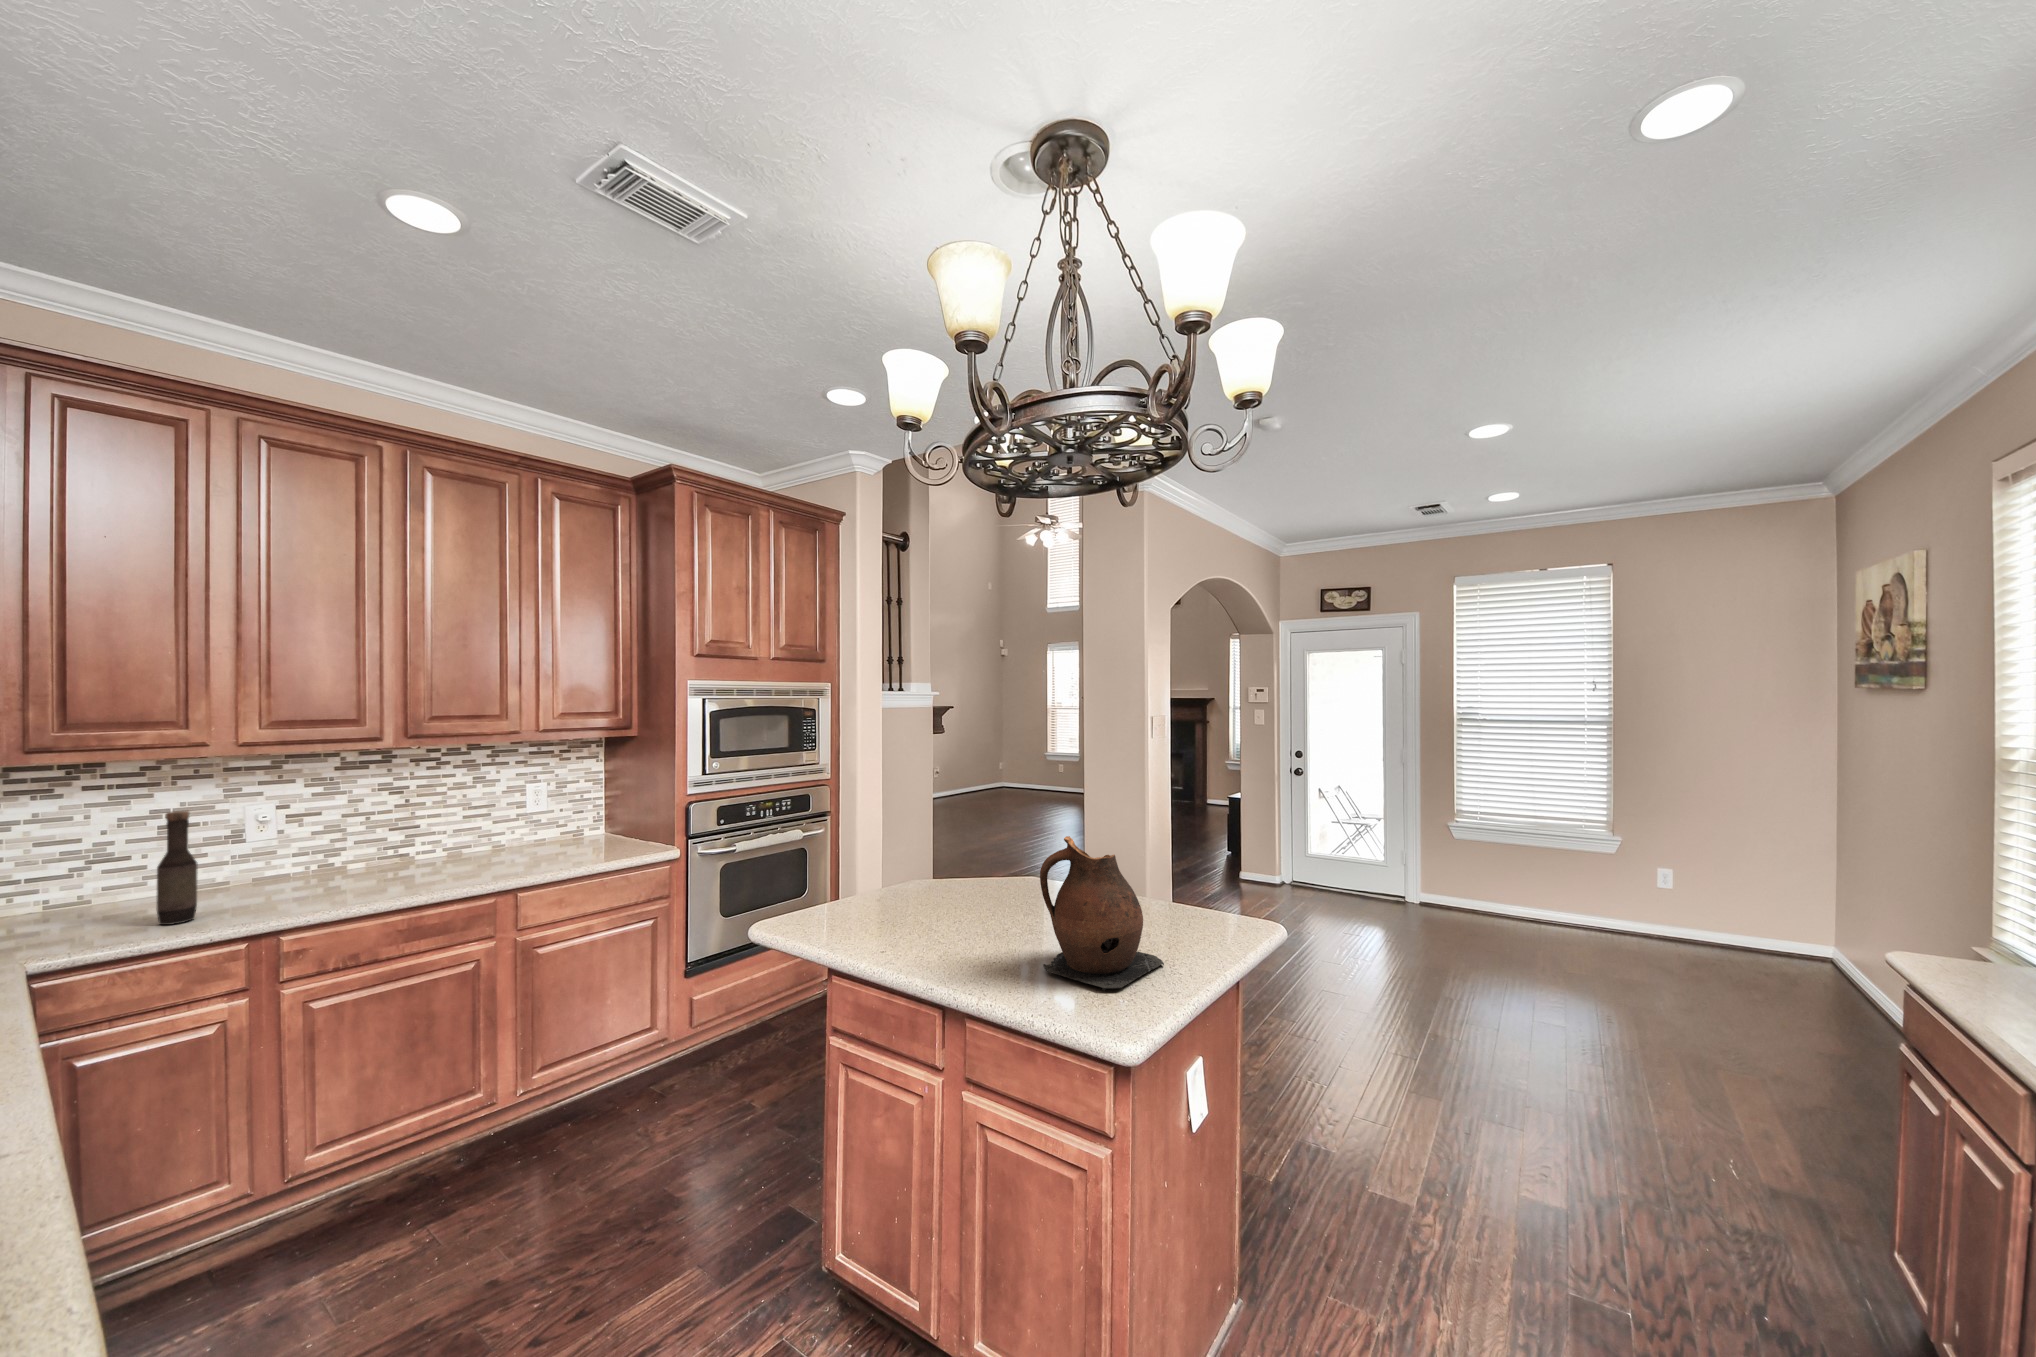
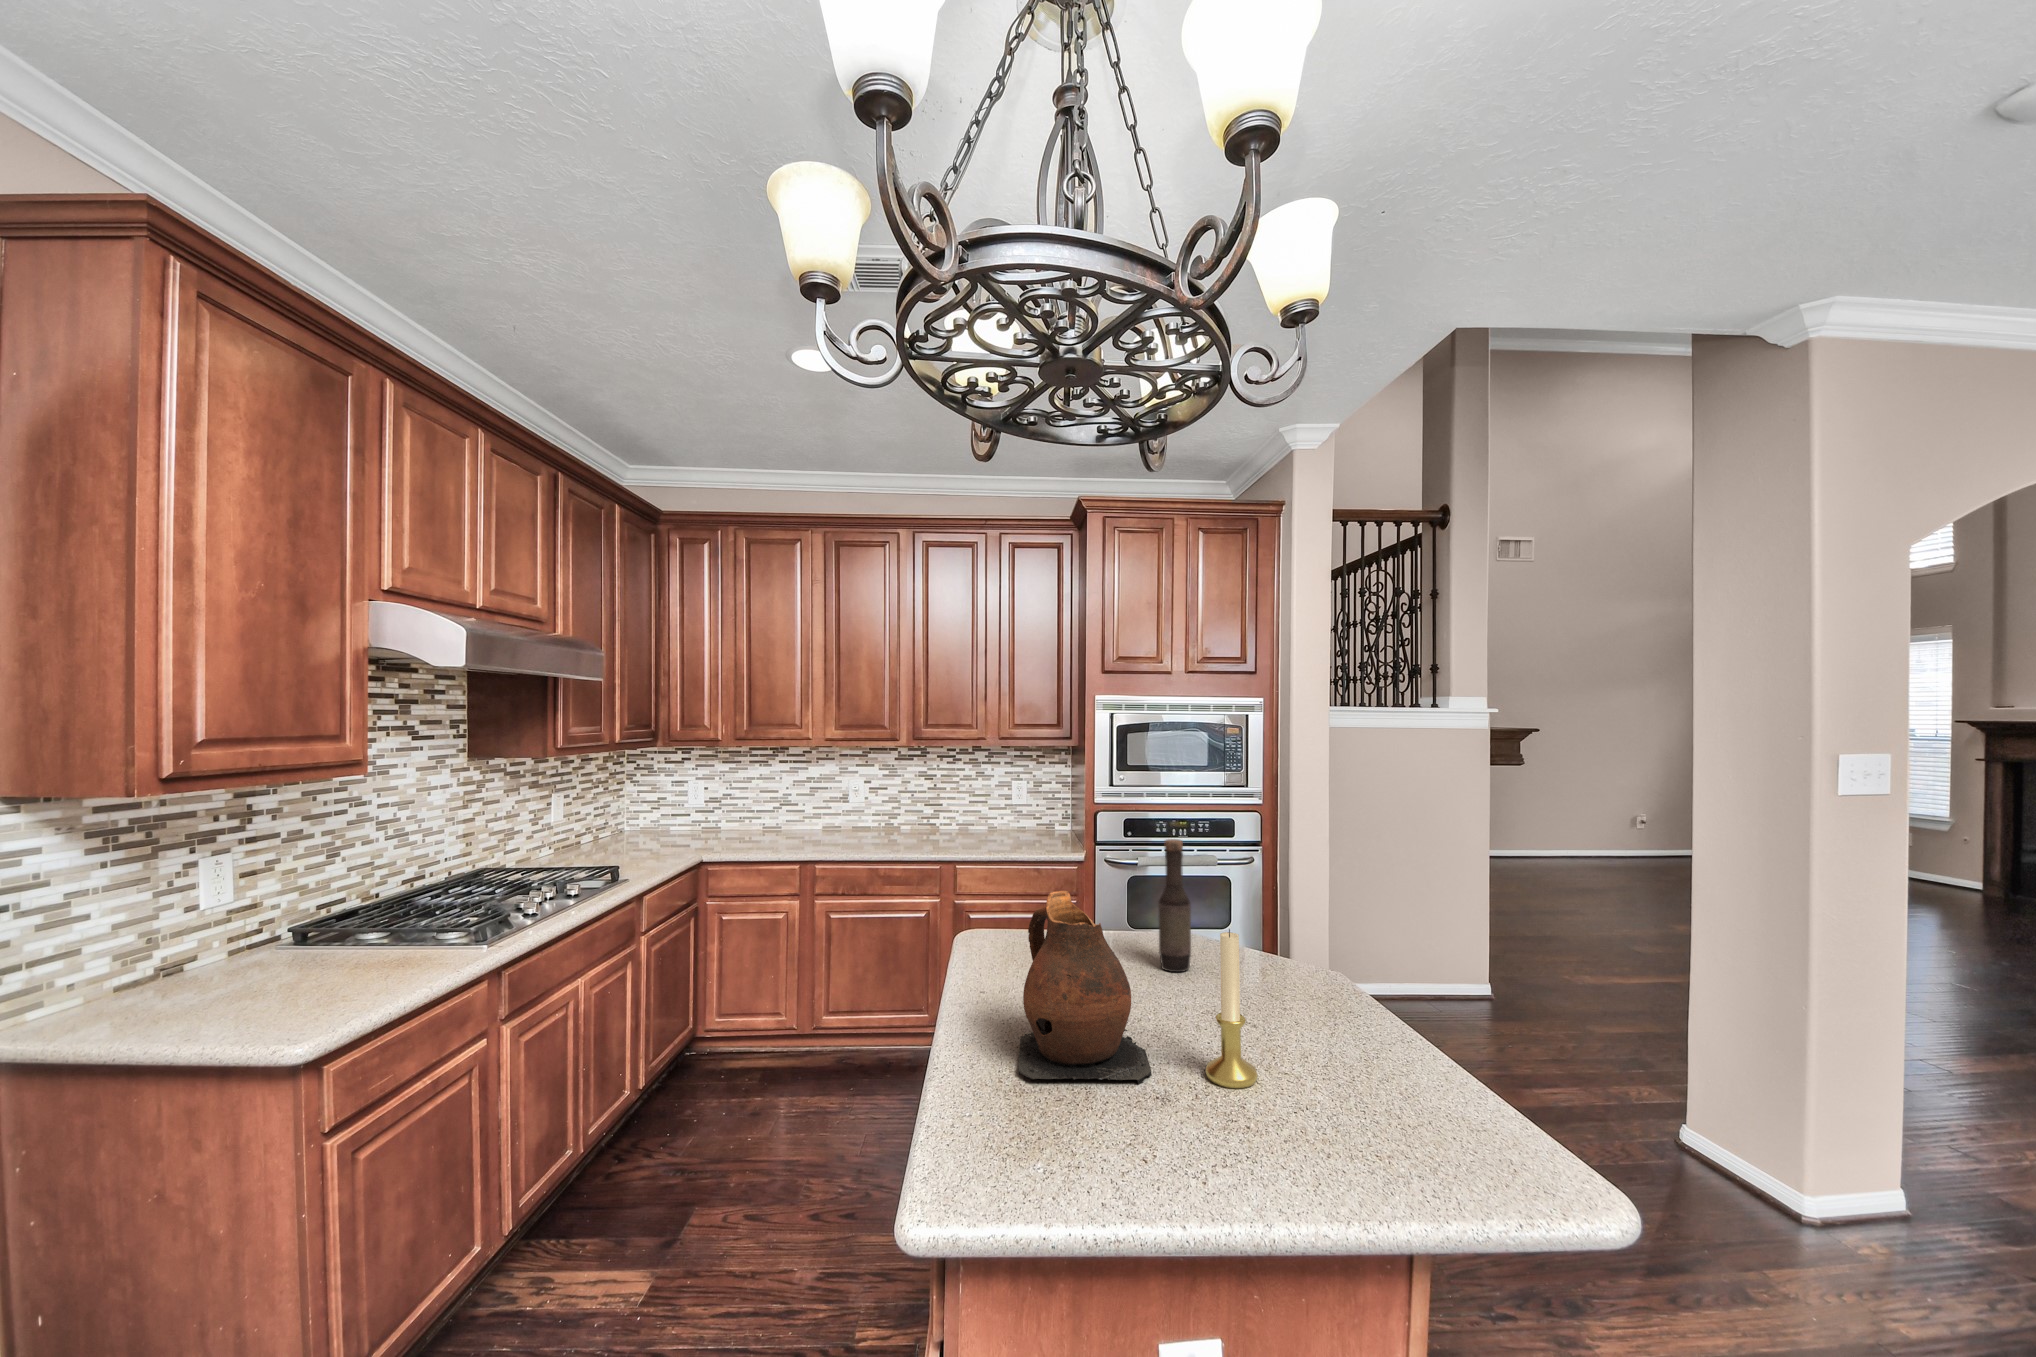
bottle: present [156,811,198,925] -> present [1158,839,1191,972]
candle holder: none [1169,838,1206,950] -> present [1206,929,1258,1088]

